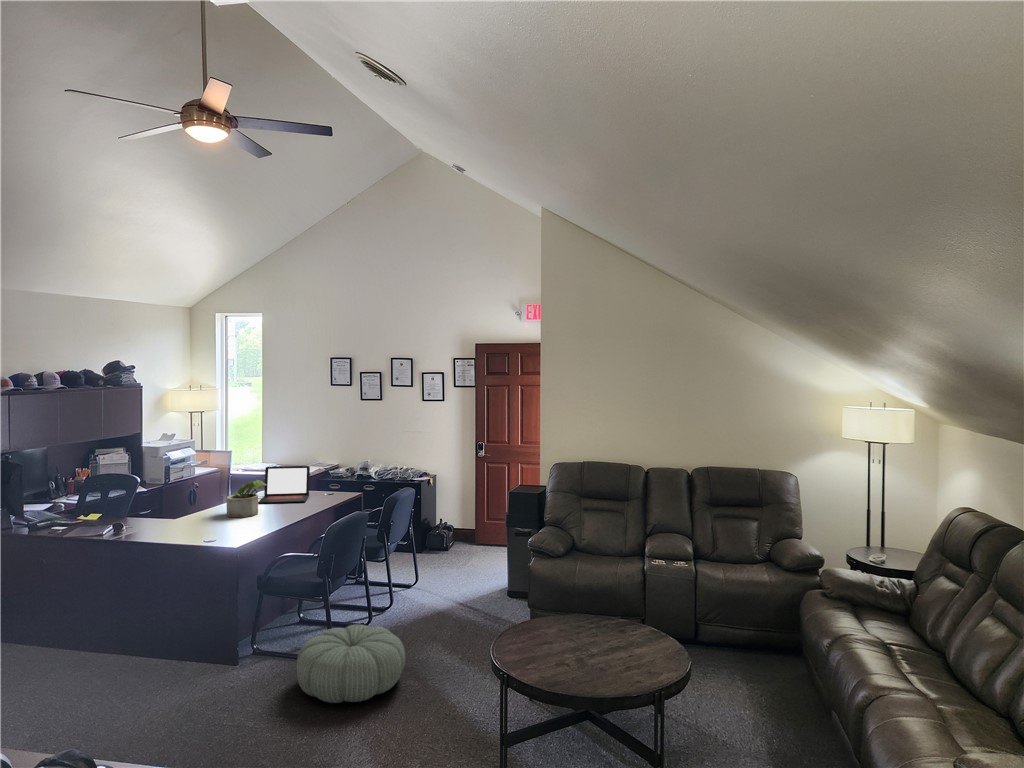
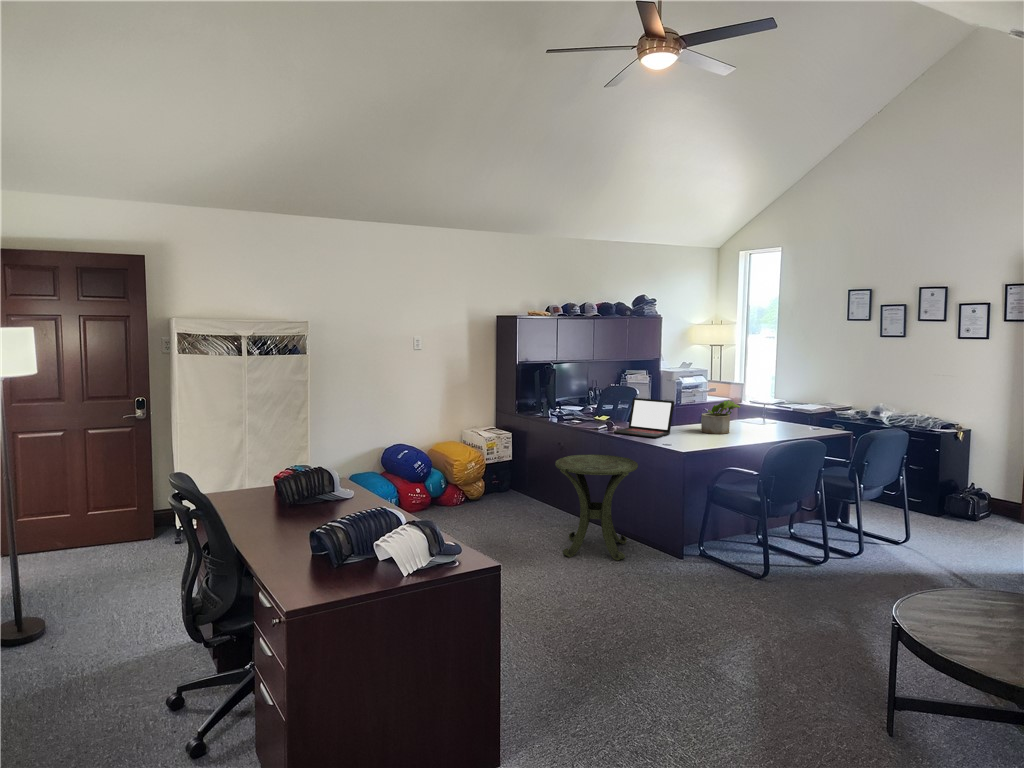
laptop: present [258,466,310,503] -> present [614,398,674,438]
side table: none [63,565,179,710] -> present [555,455,638,560]
pouf: present [297,625,405,703] -> none [718,548,836,623]

